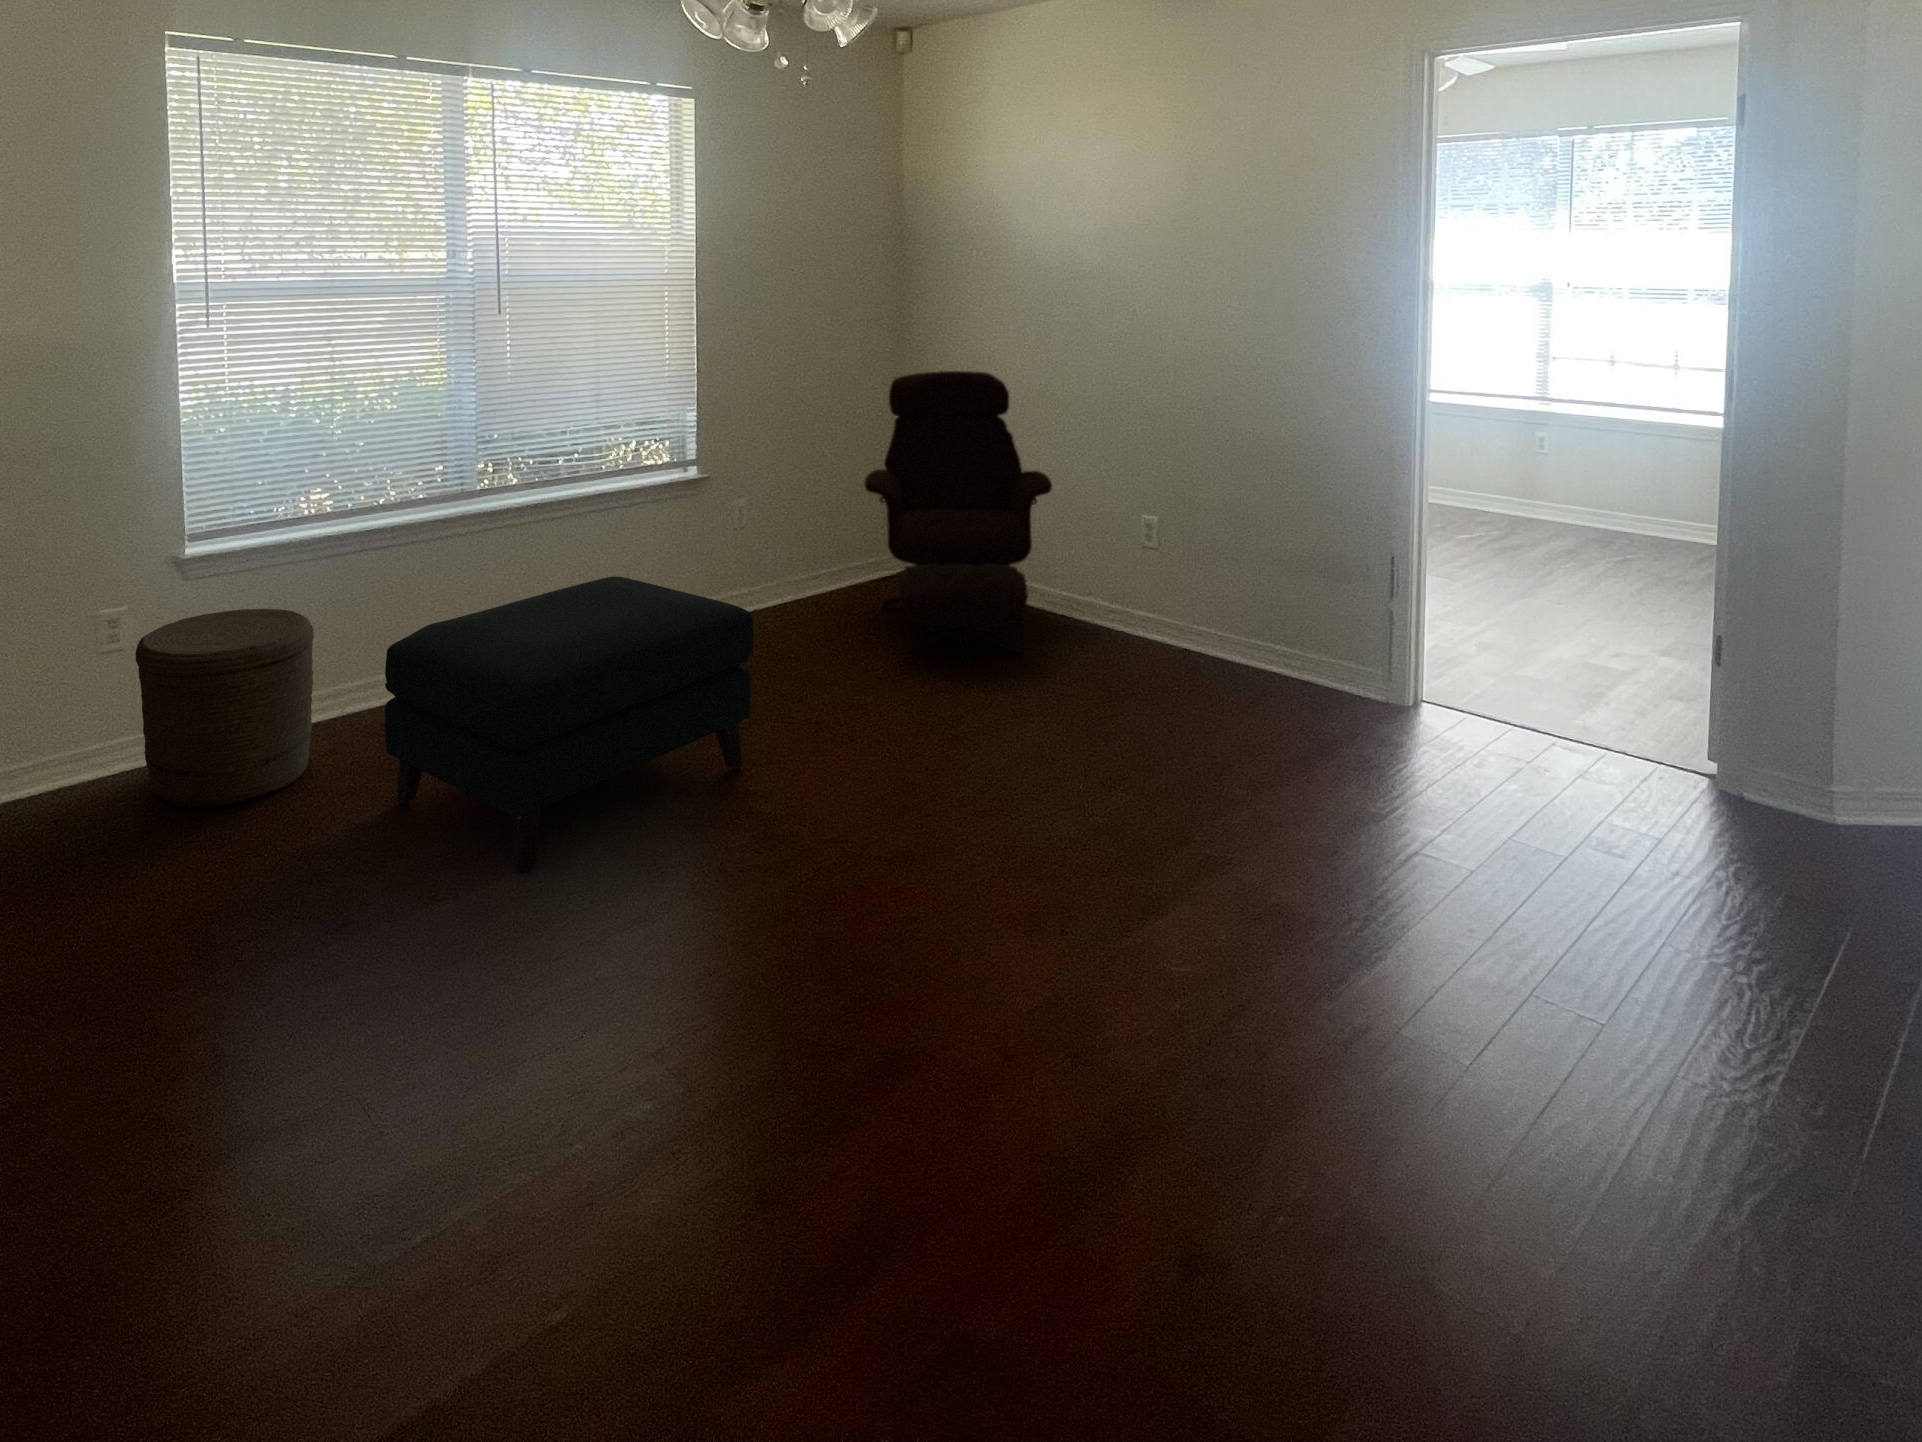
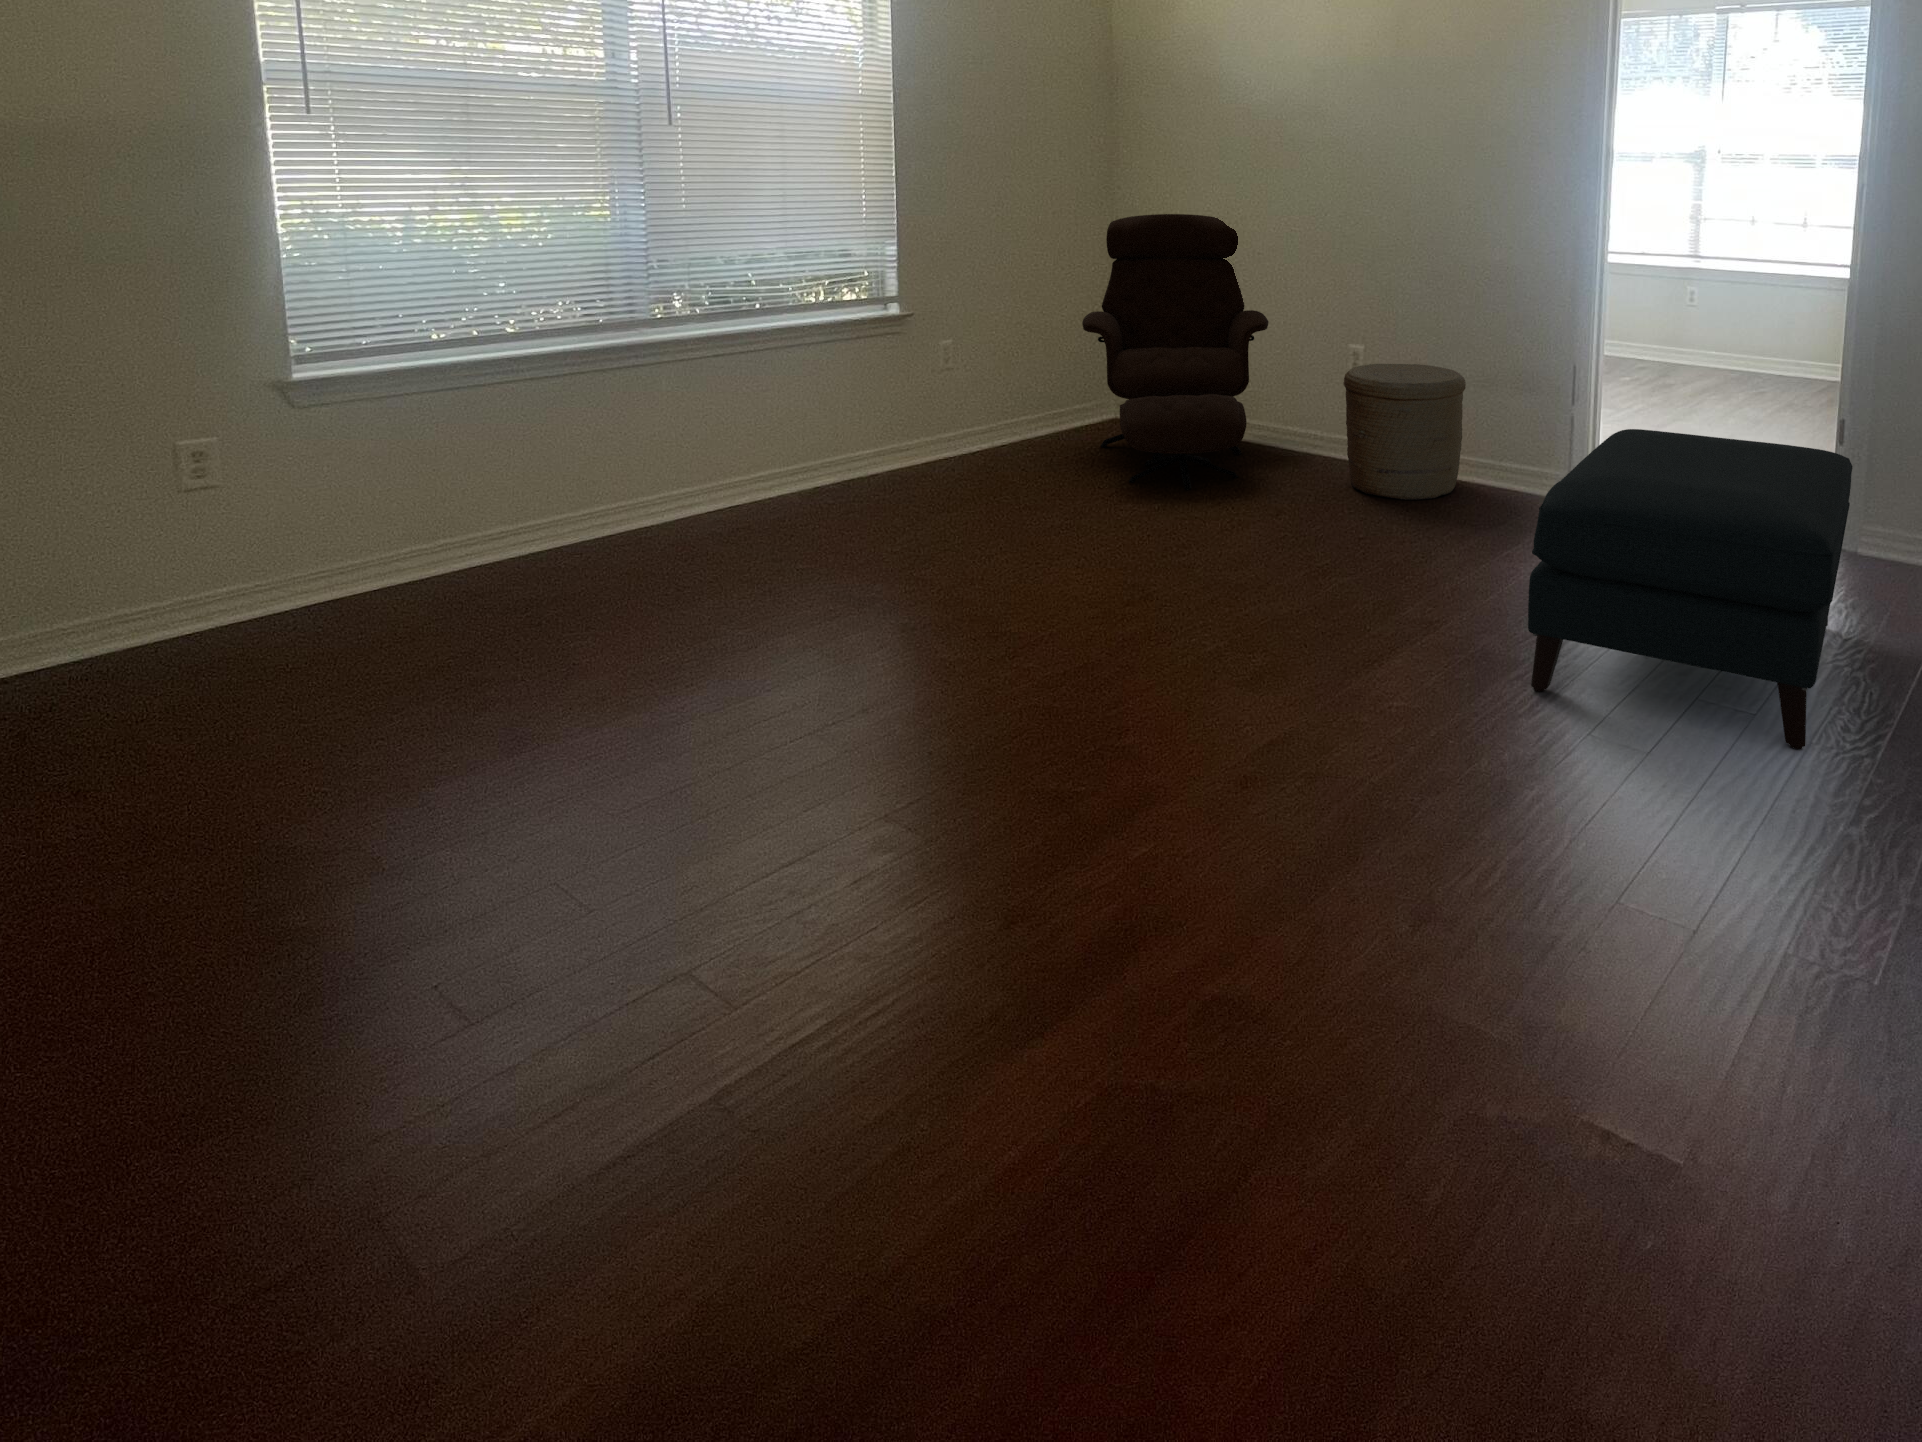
ottoman: present [385,577,754,872] -> present [1528,429,1853,749]
woven basket: present [135,609,314,809] -> present [1343,364,1466,500]

